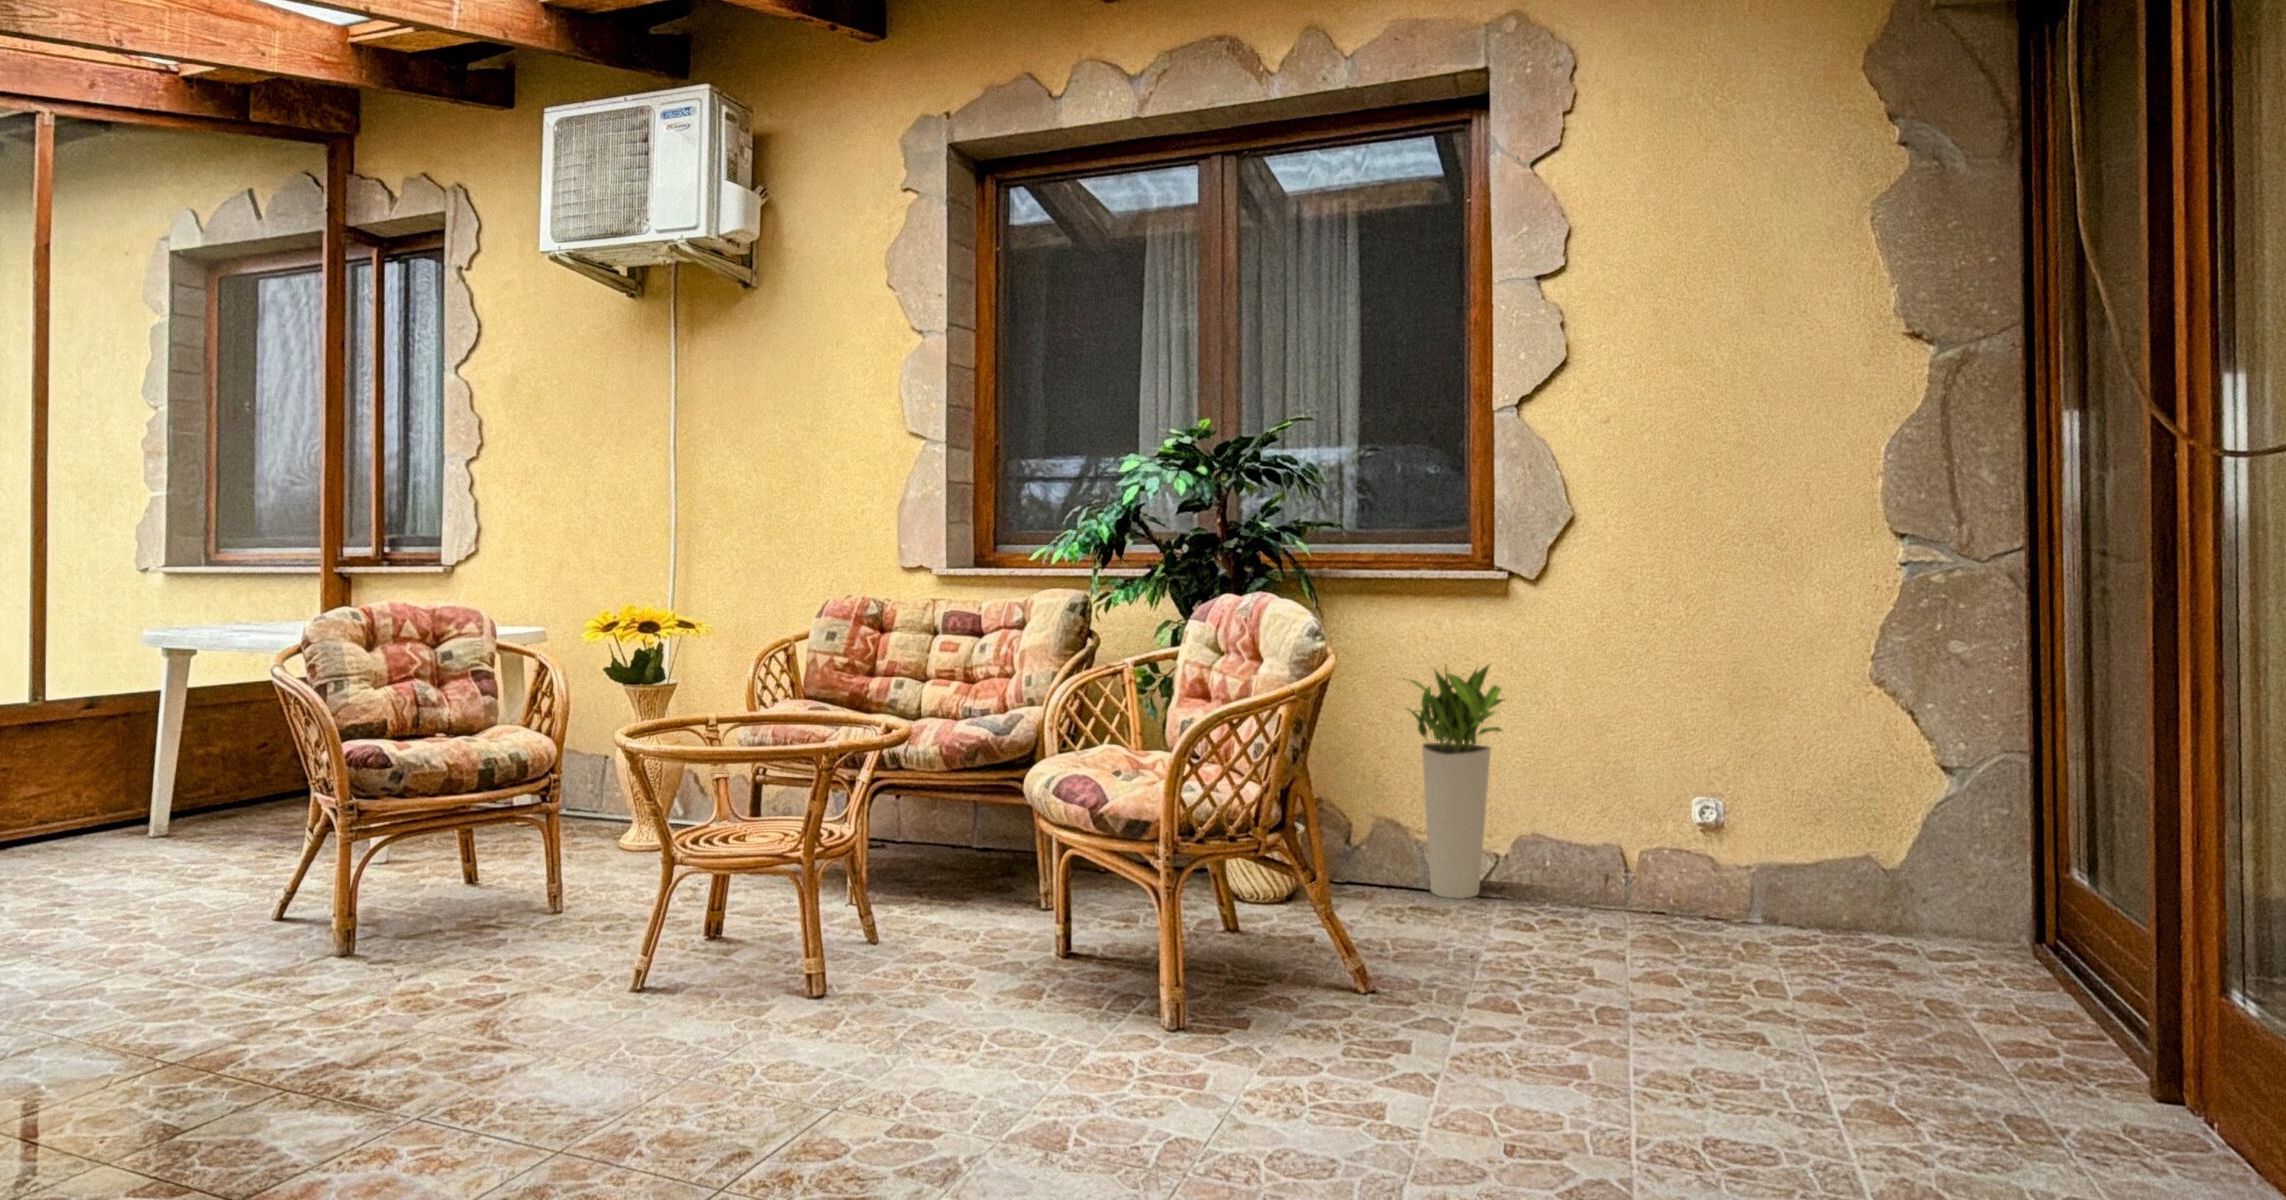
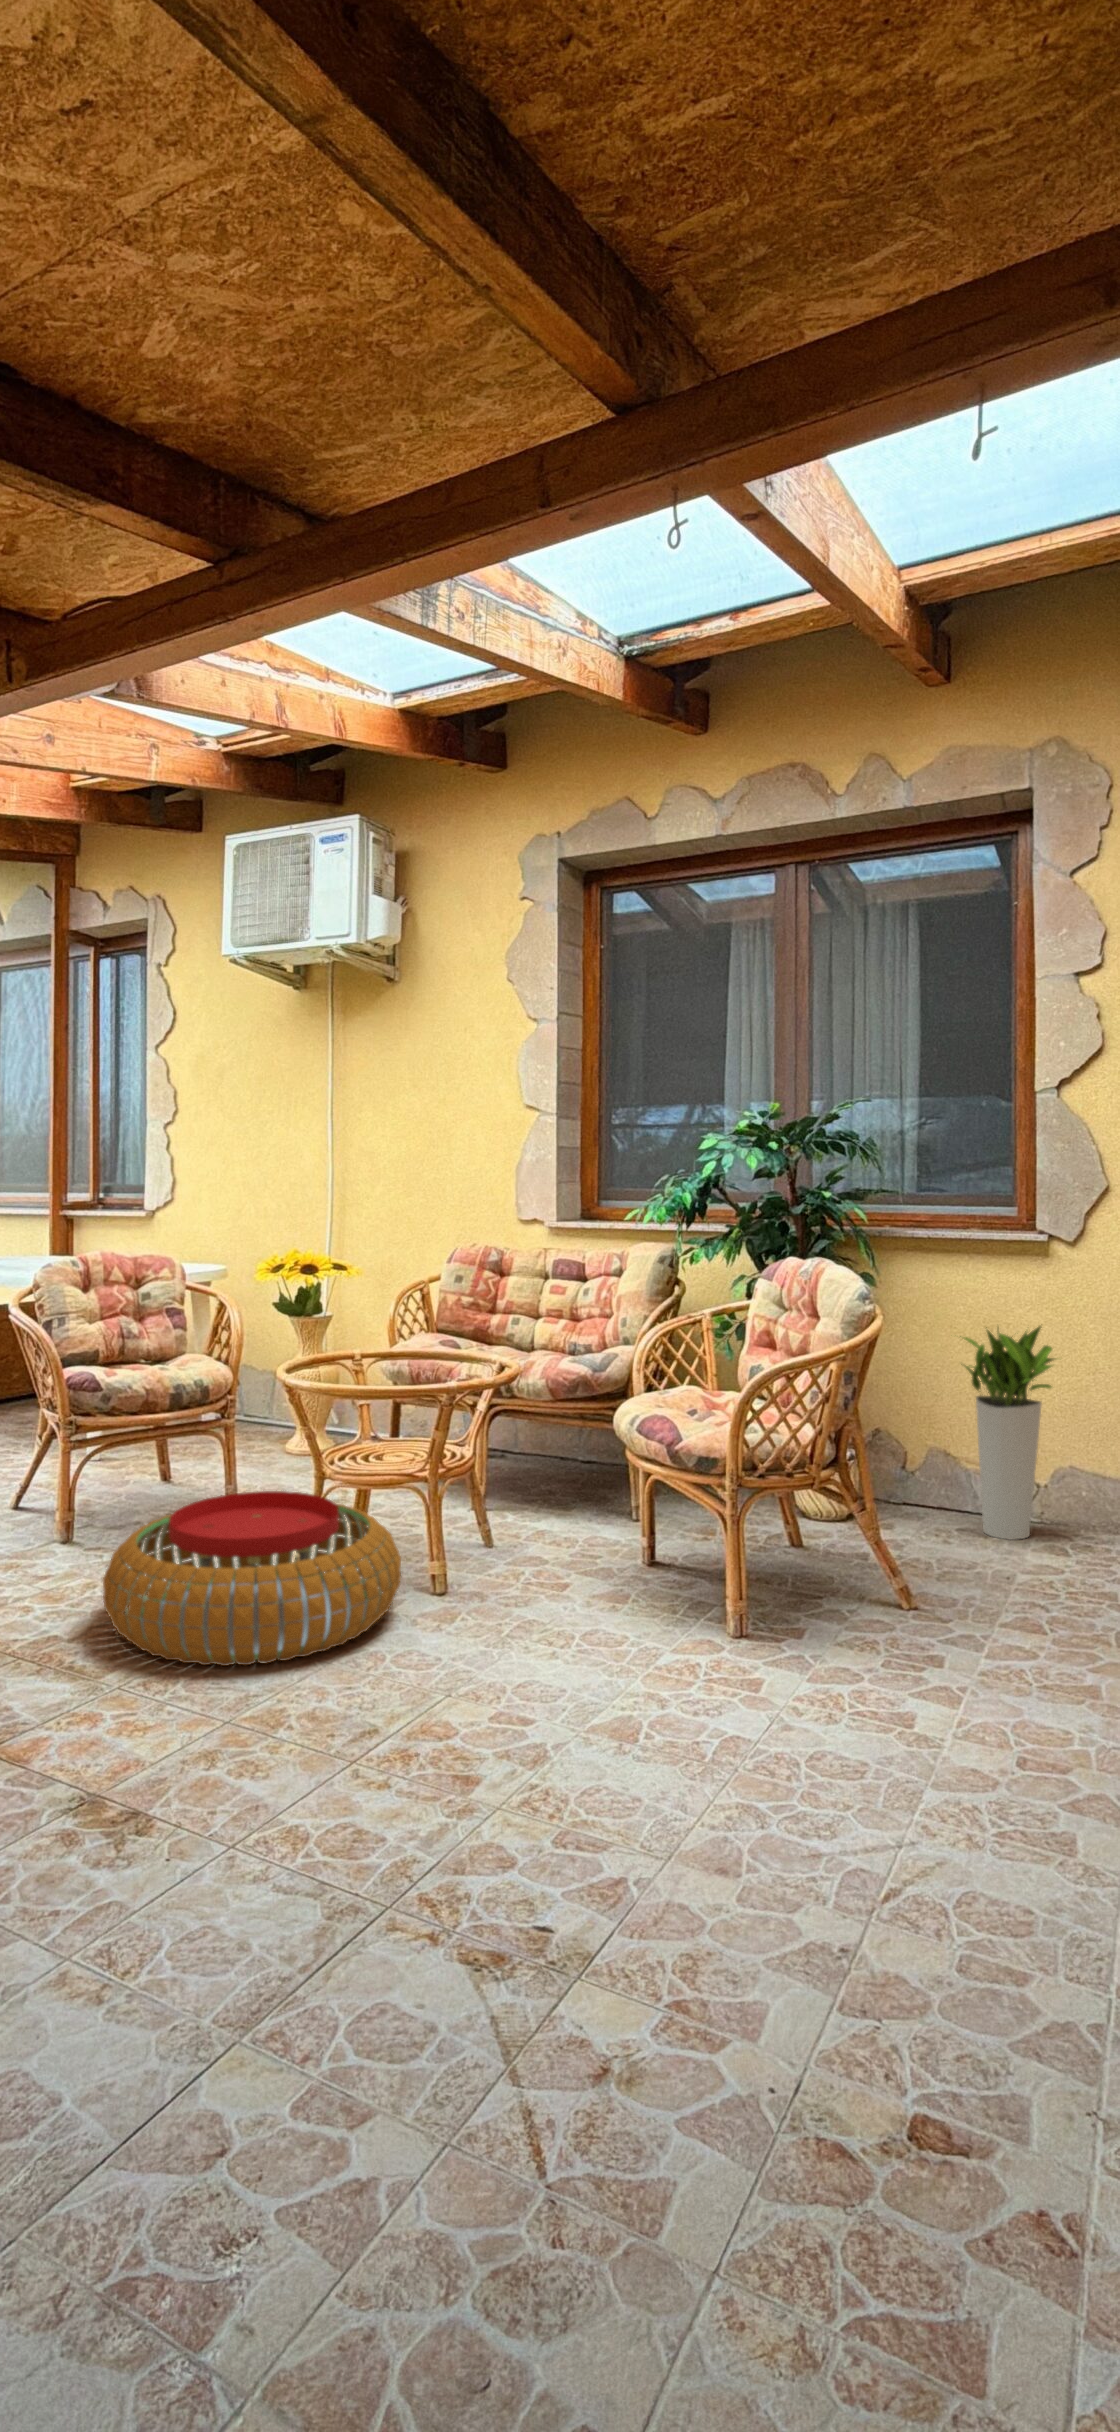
pouf: none [339,891,758,1124] -> present [103,1491,401,1666]

